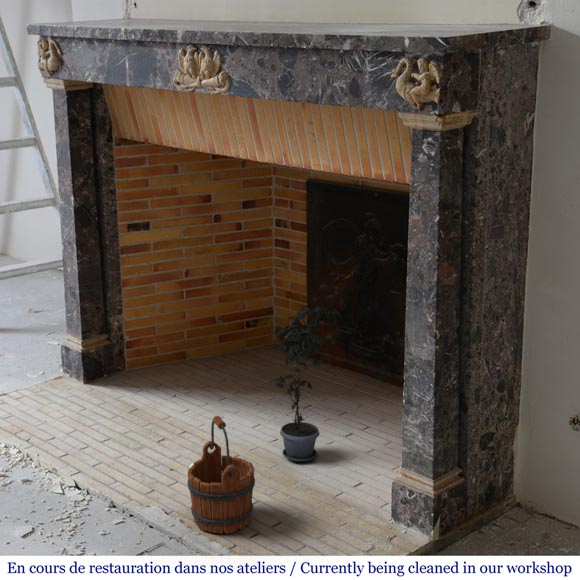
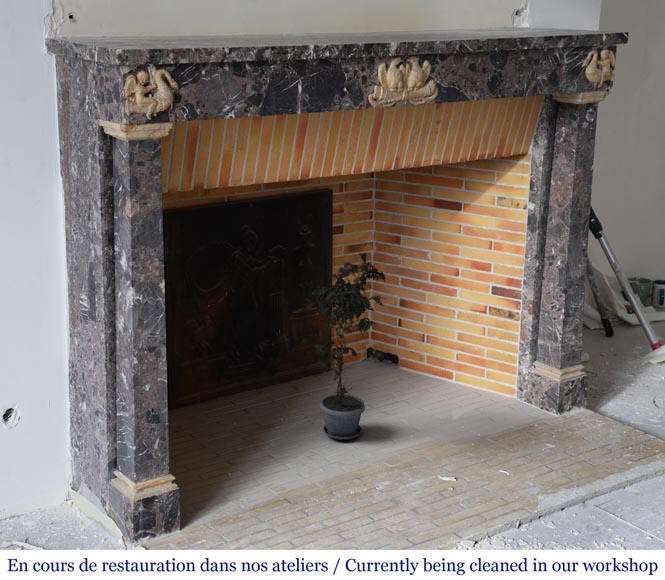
wooden bucket: present [188,416,255,534] -> none [215,390,292,524]

